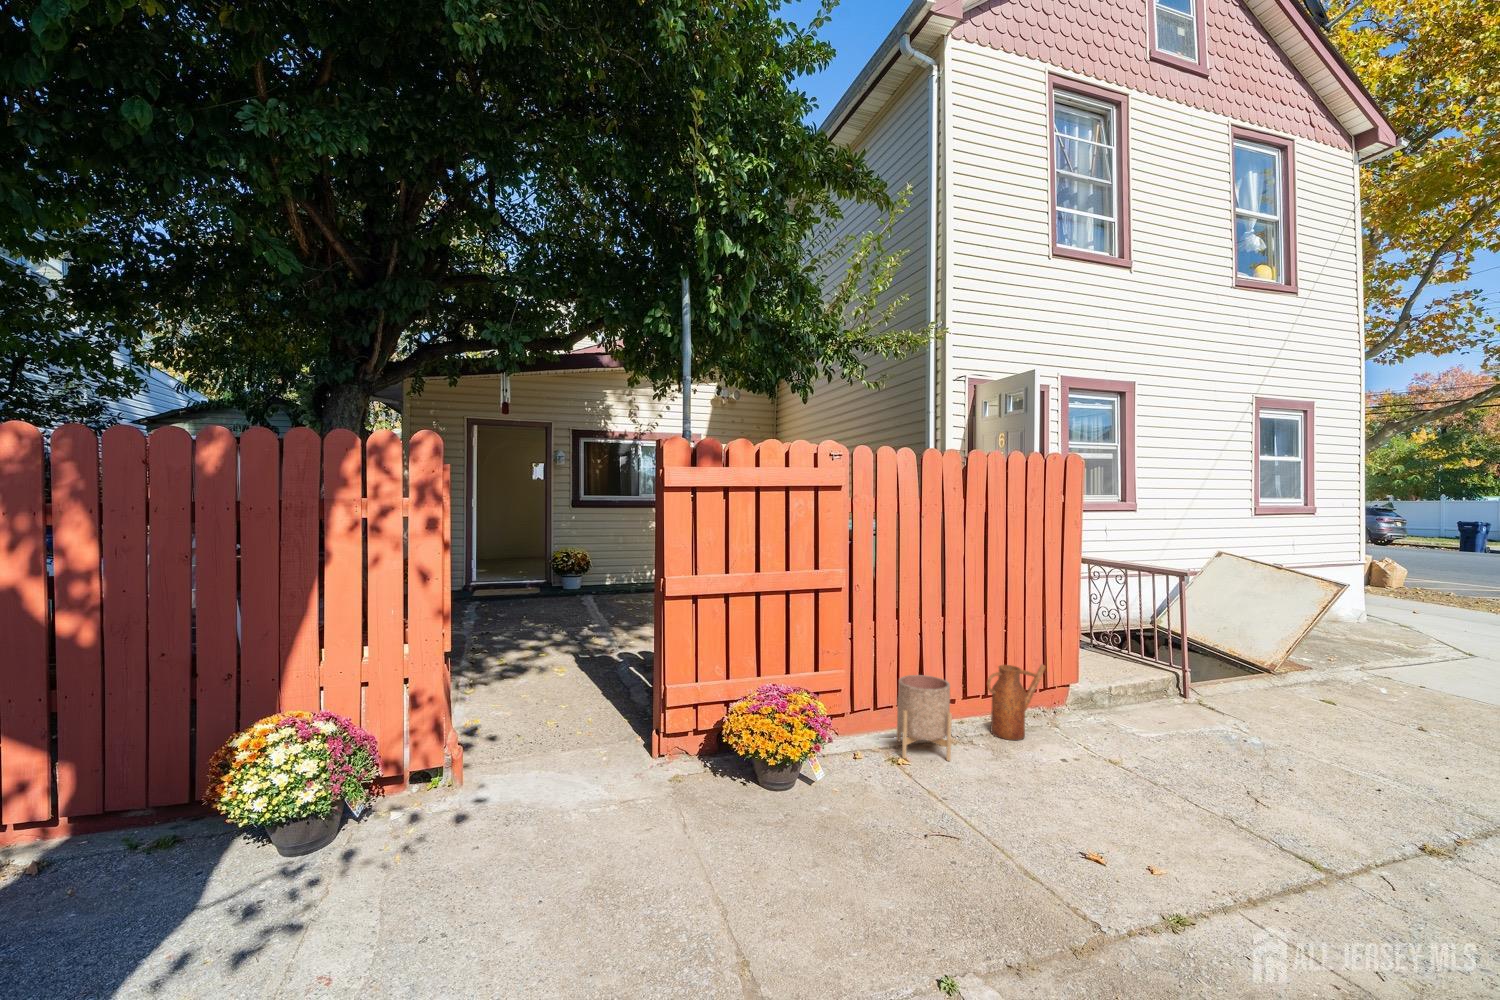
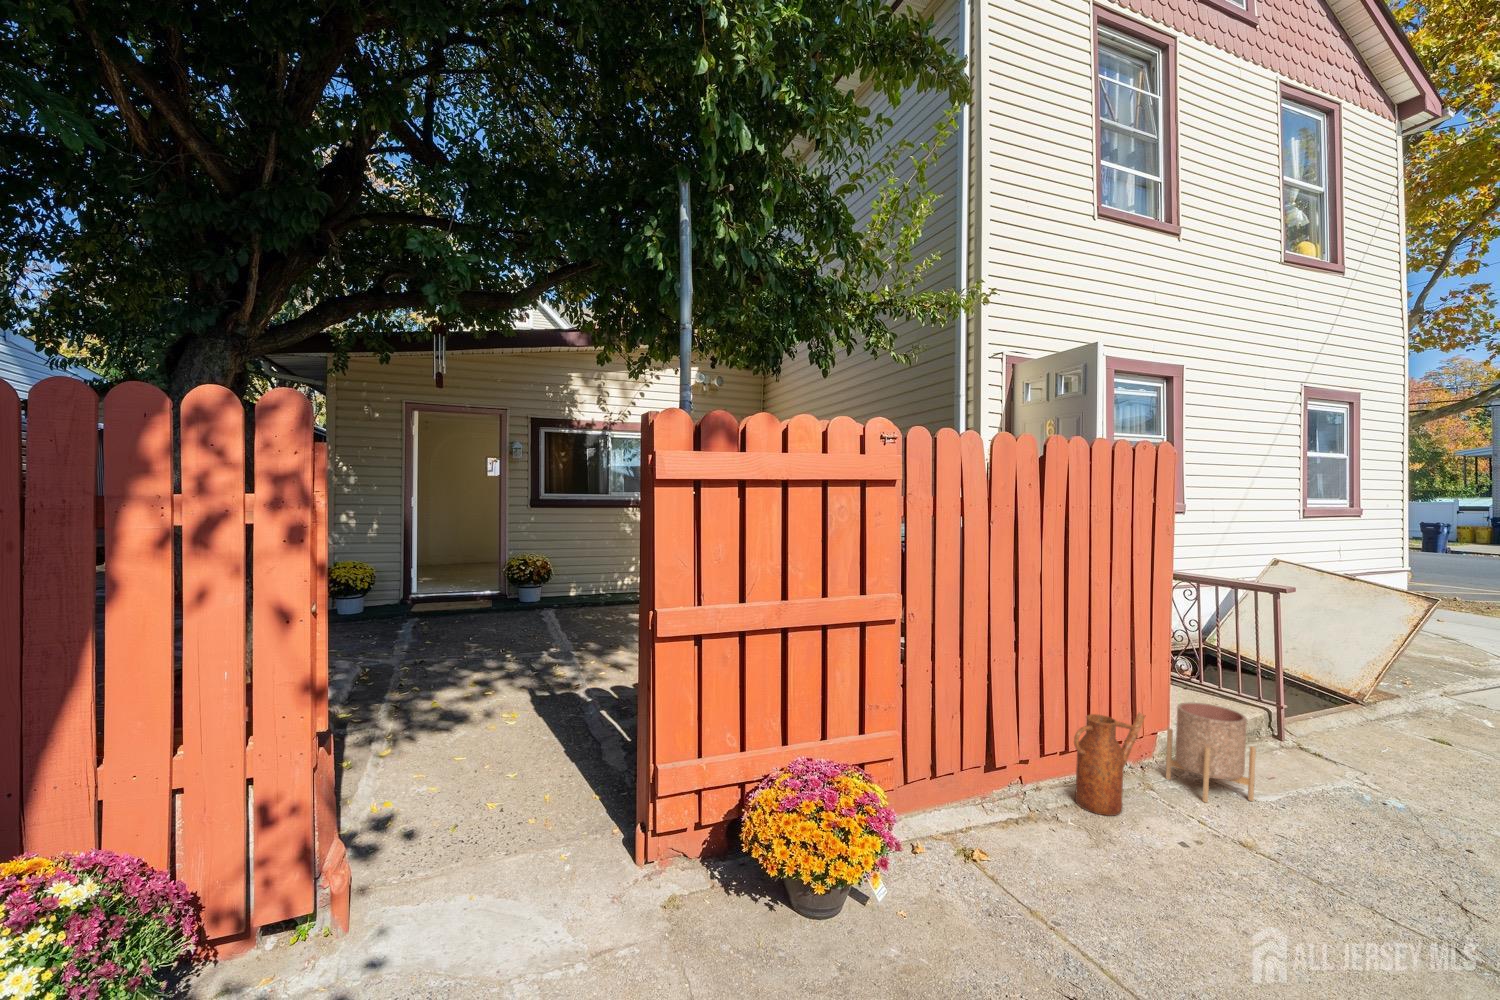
planter: present [897,675,952,761] -> present [1166,703,1256,802]

